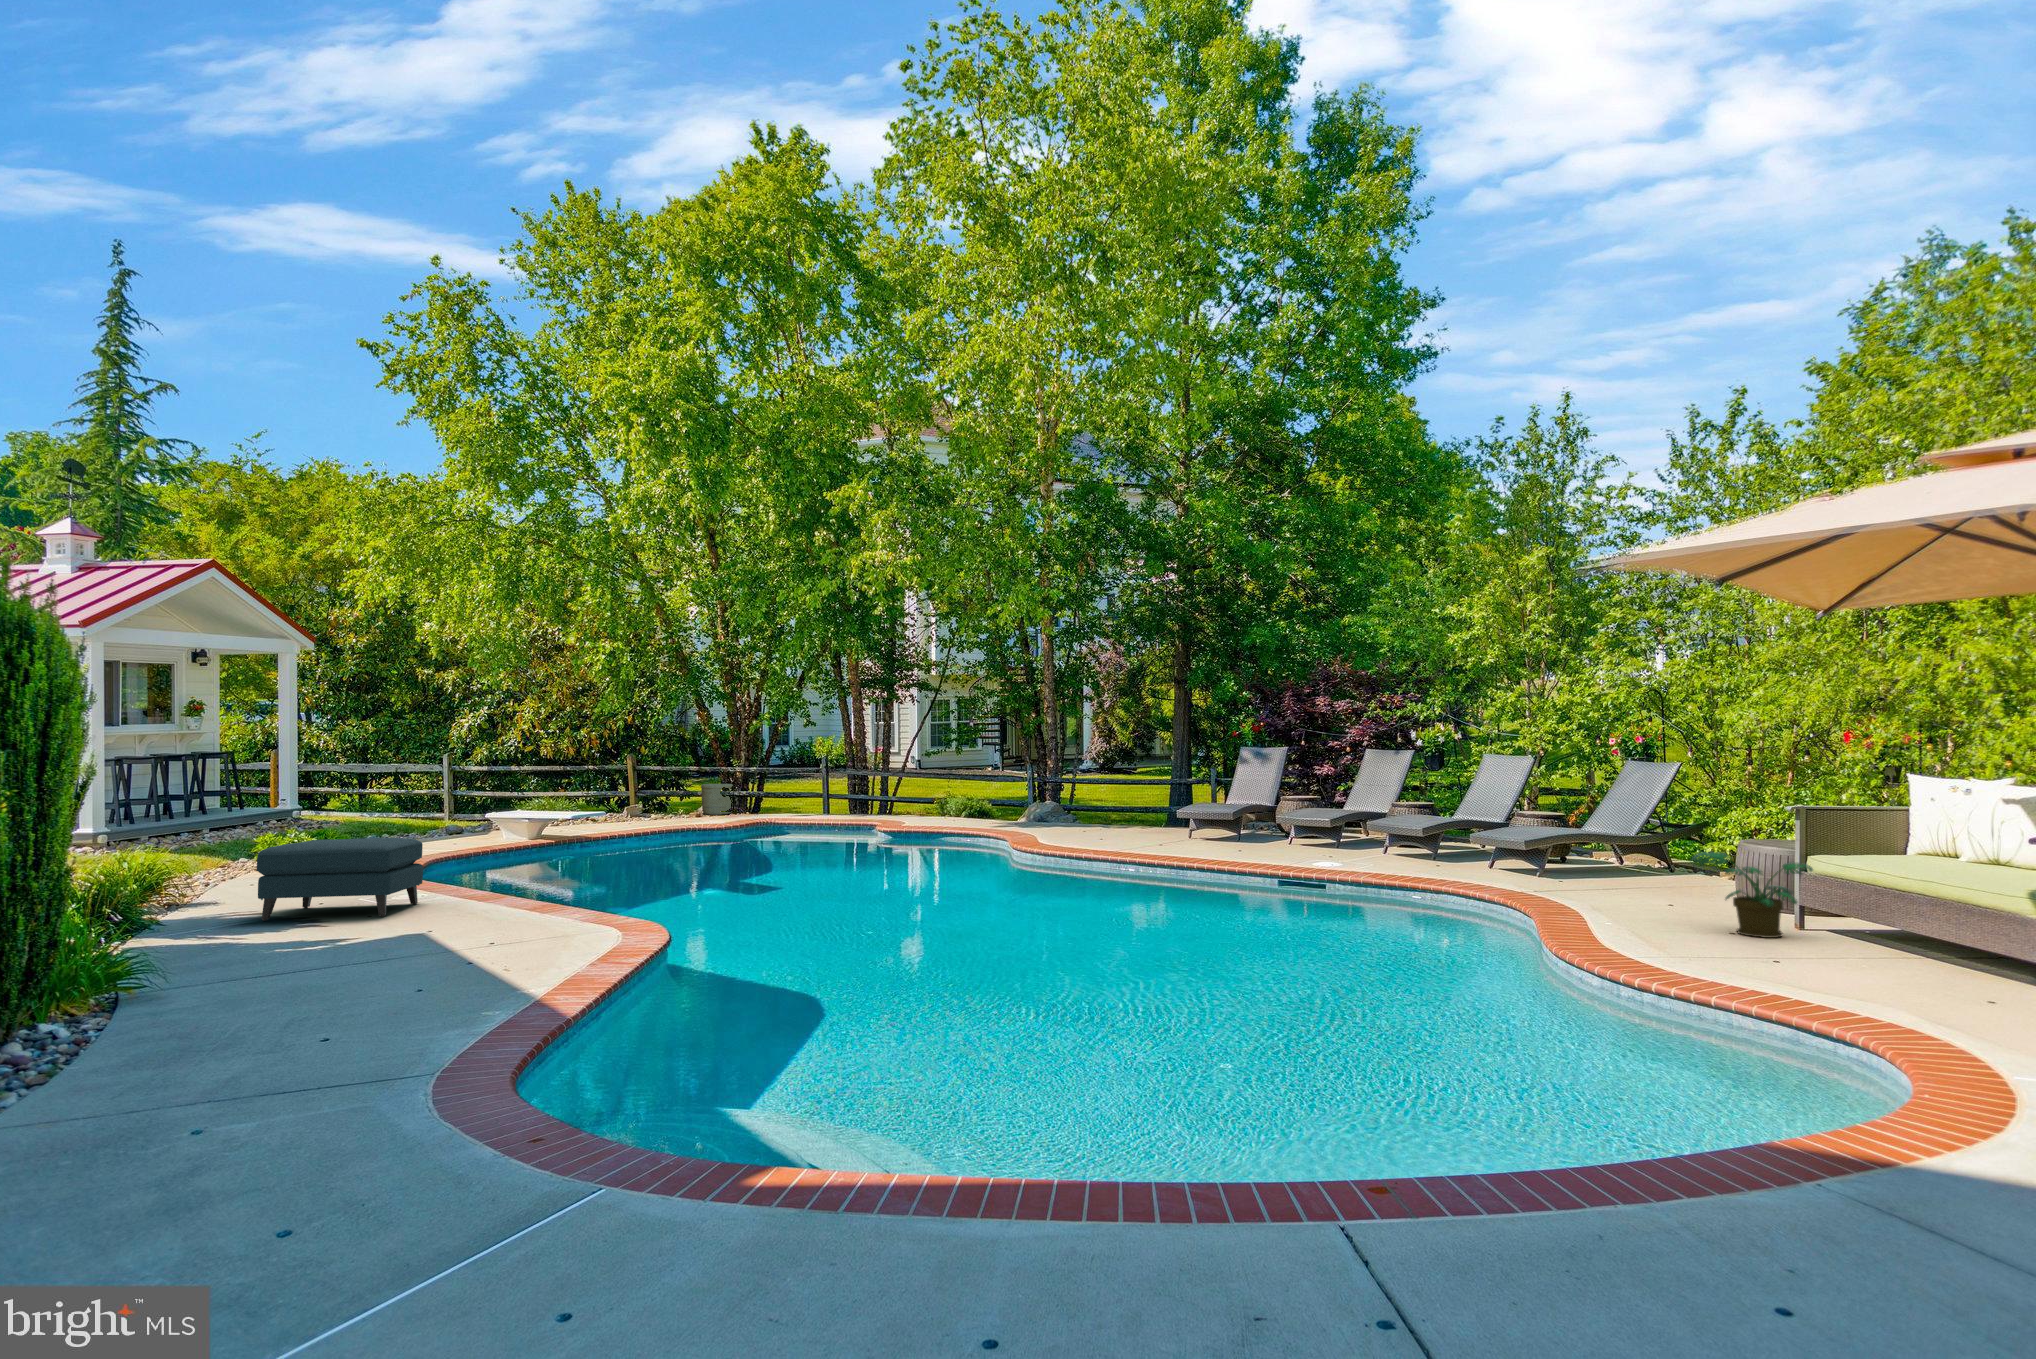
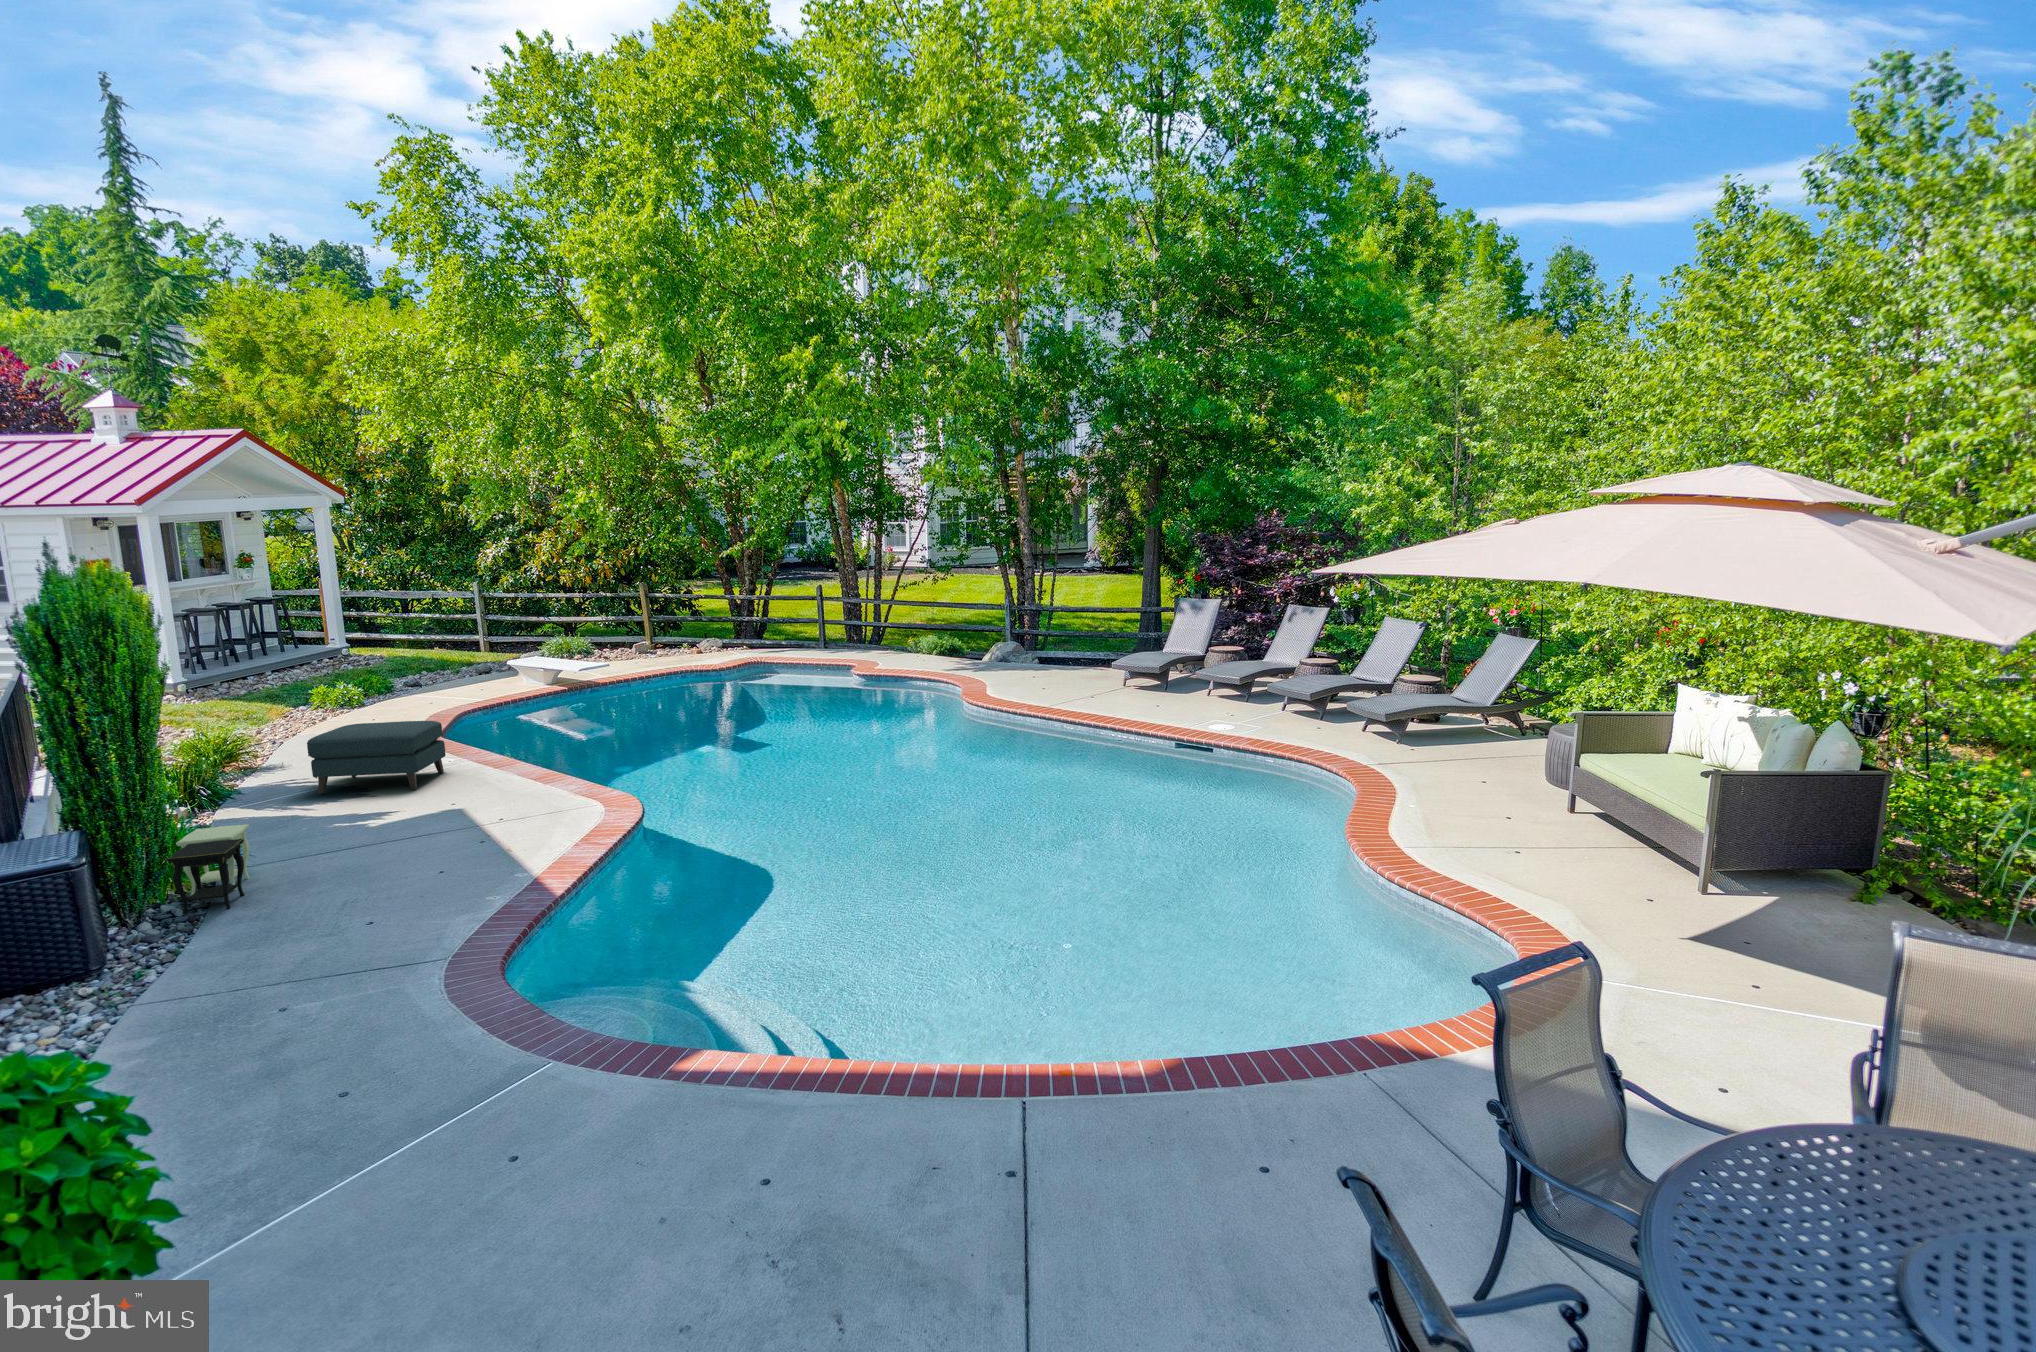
woven basket: present [701,784,733,815] -> none [705,614,735,644]
potted plant: present [1692,852,1813,938] -> none [1485,750,1575,826]
side table: none [64,916,180,1022] -> present [167,824,250,914]

